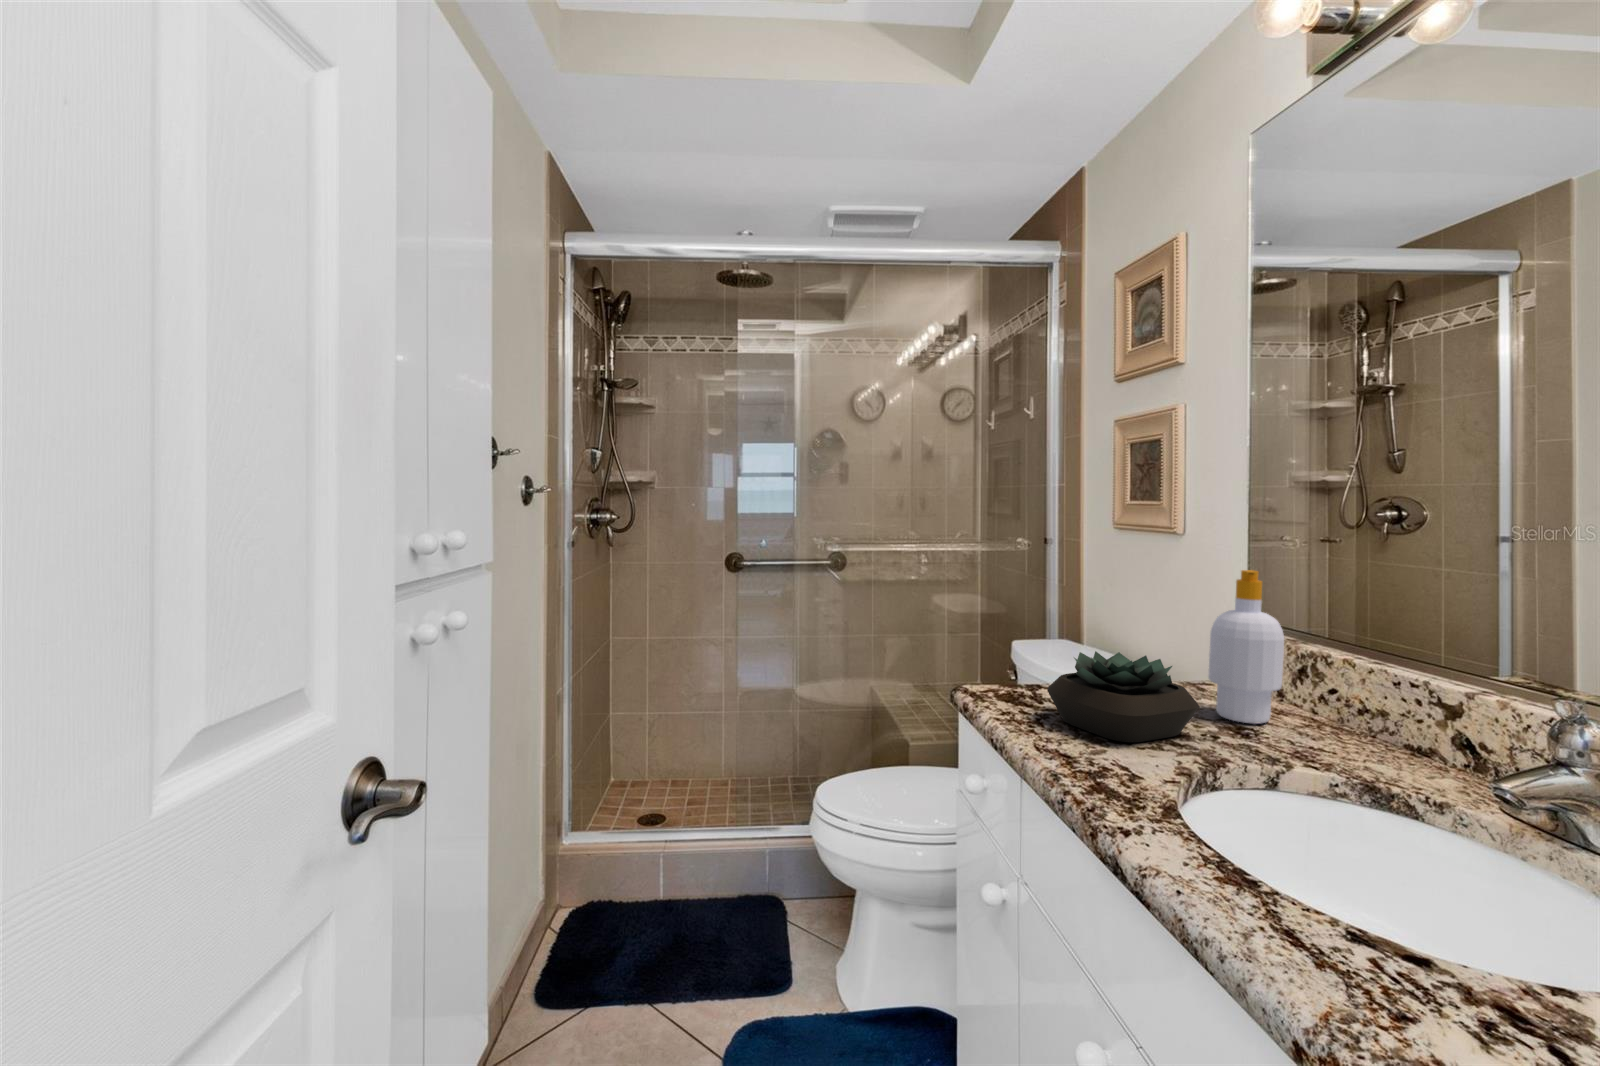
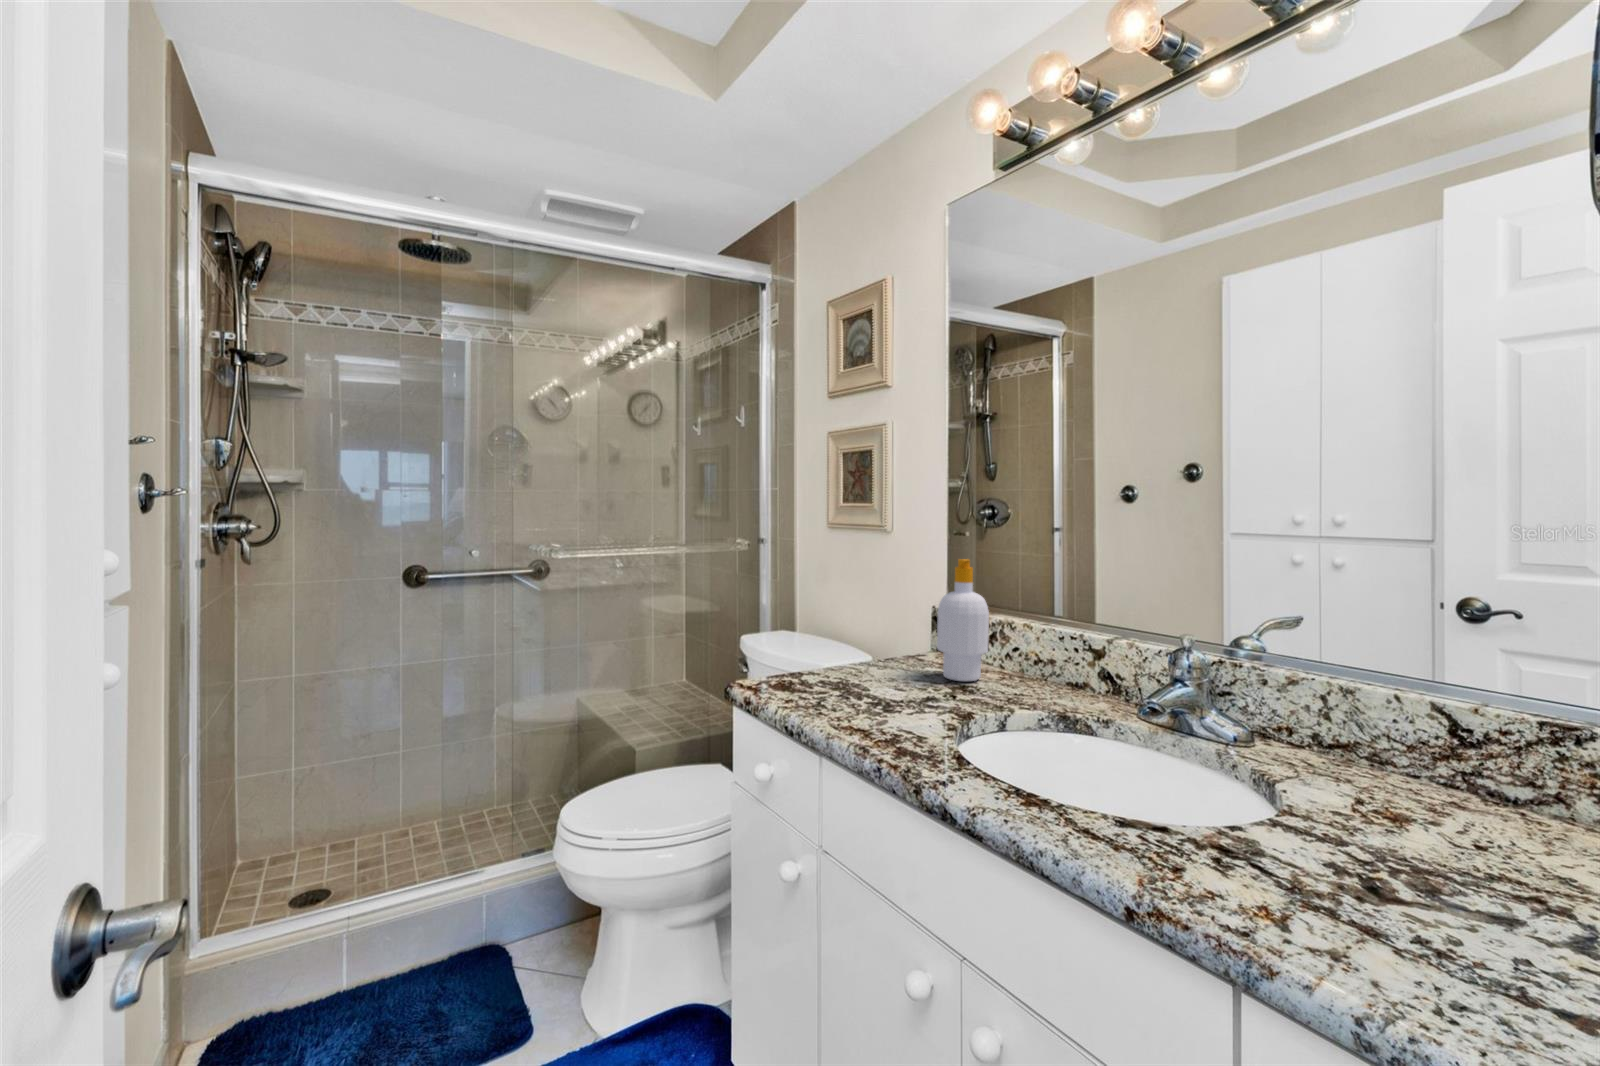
succulent plant: present [1047,651,1200,742] -> none [825,634,943,710]

